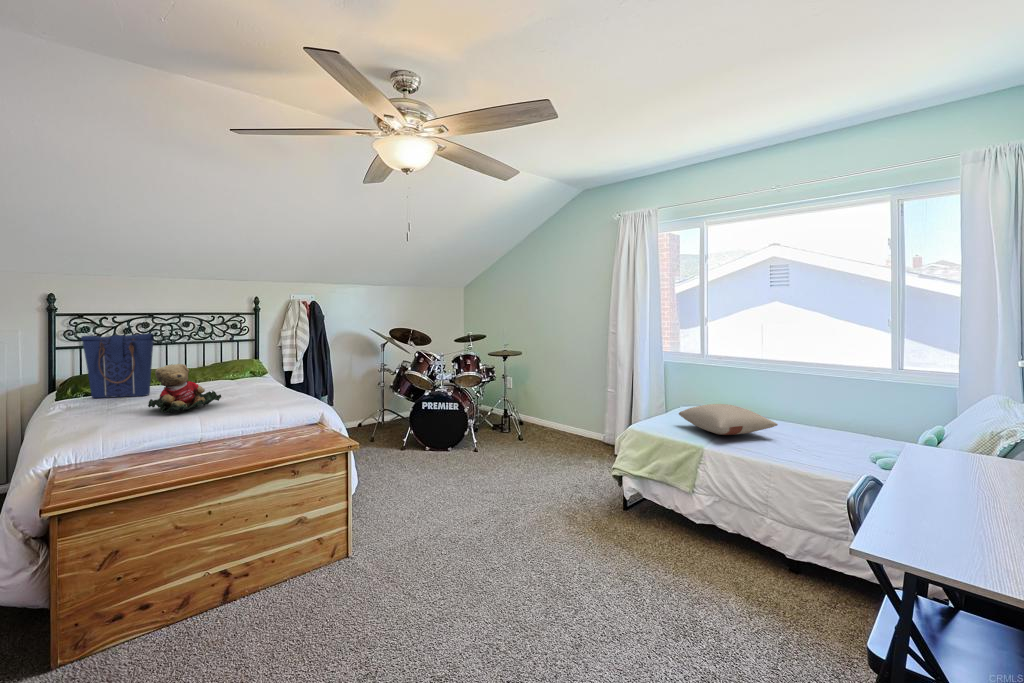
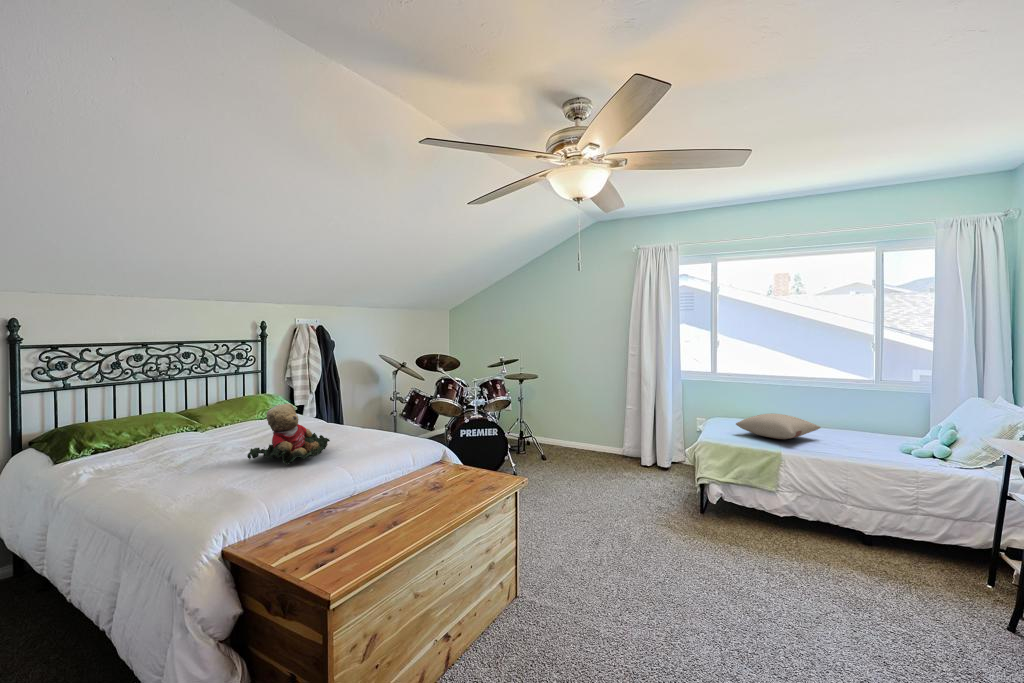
tote bag: present [81,333,154,398] -> none [110,367,205,454]

